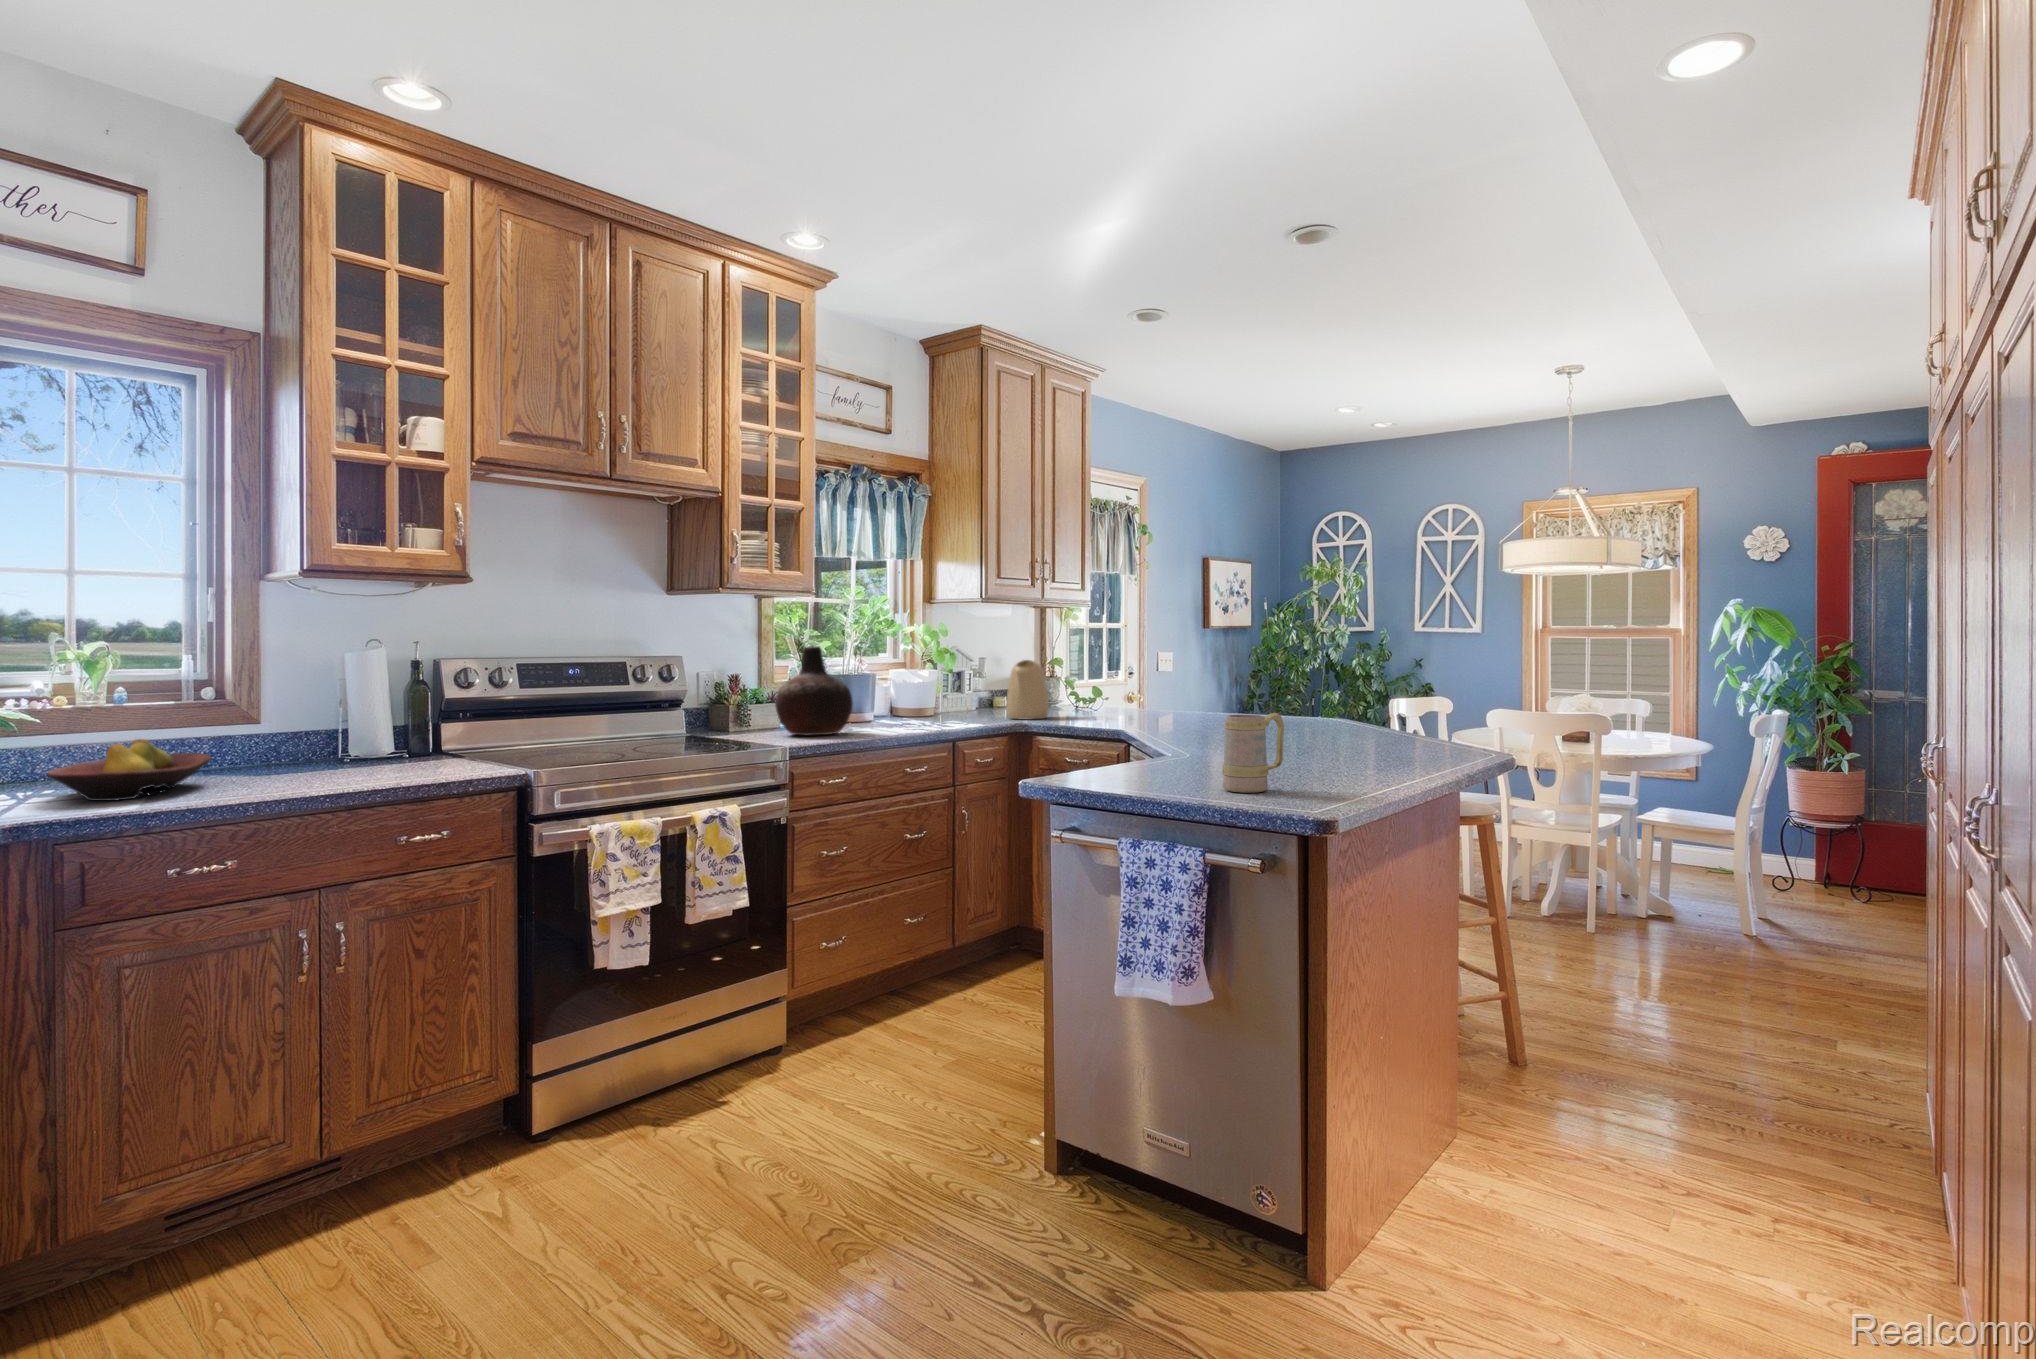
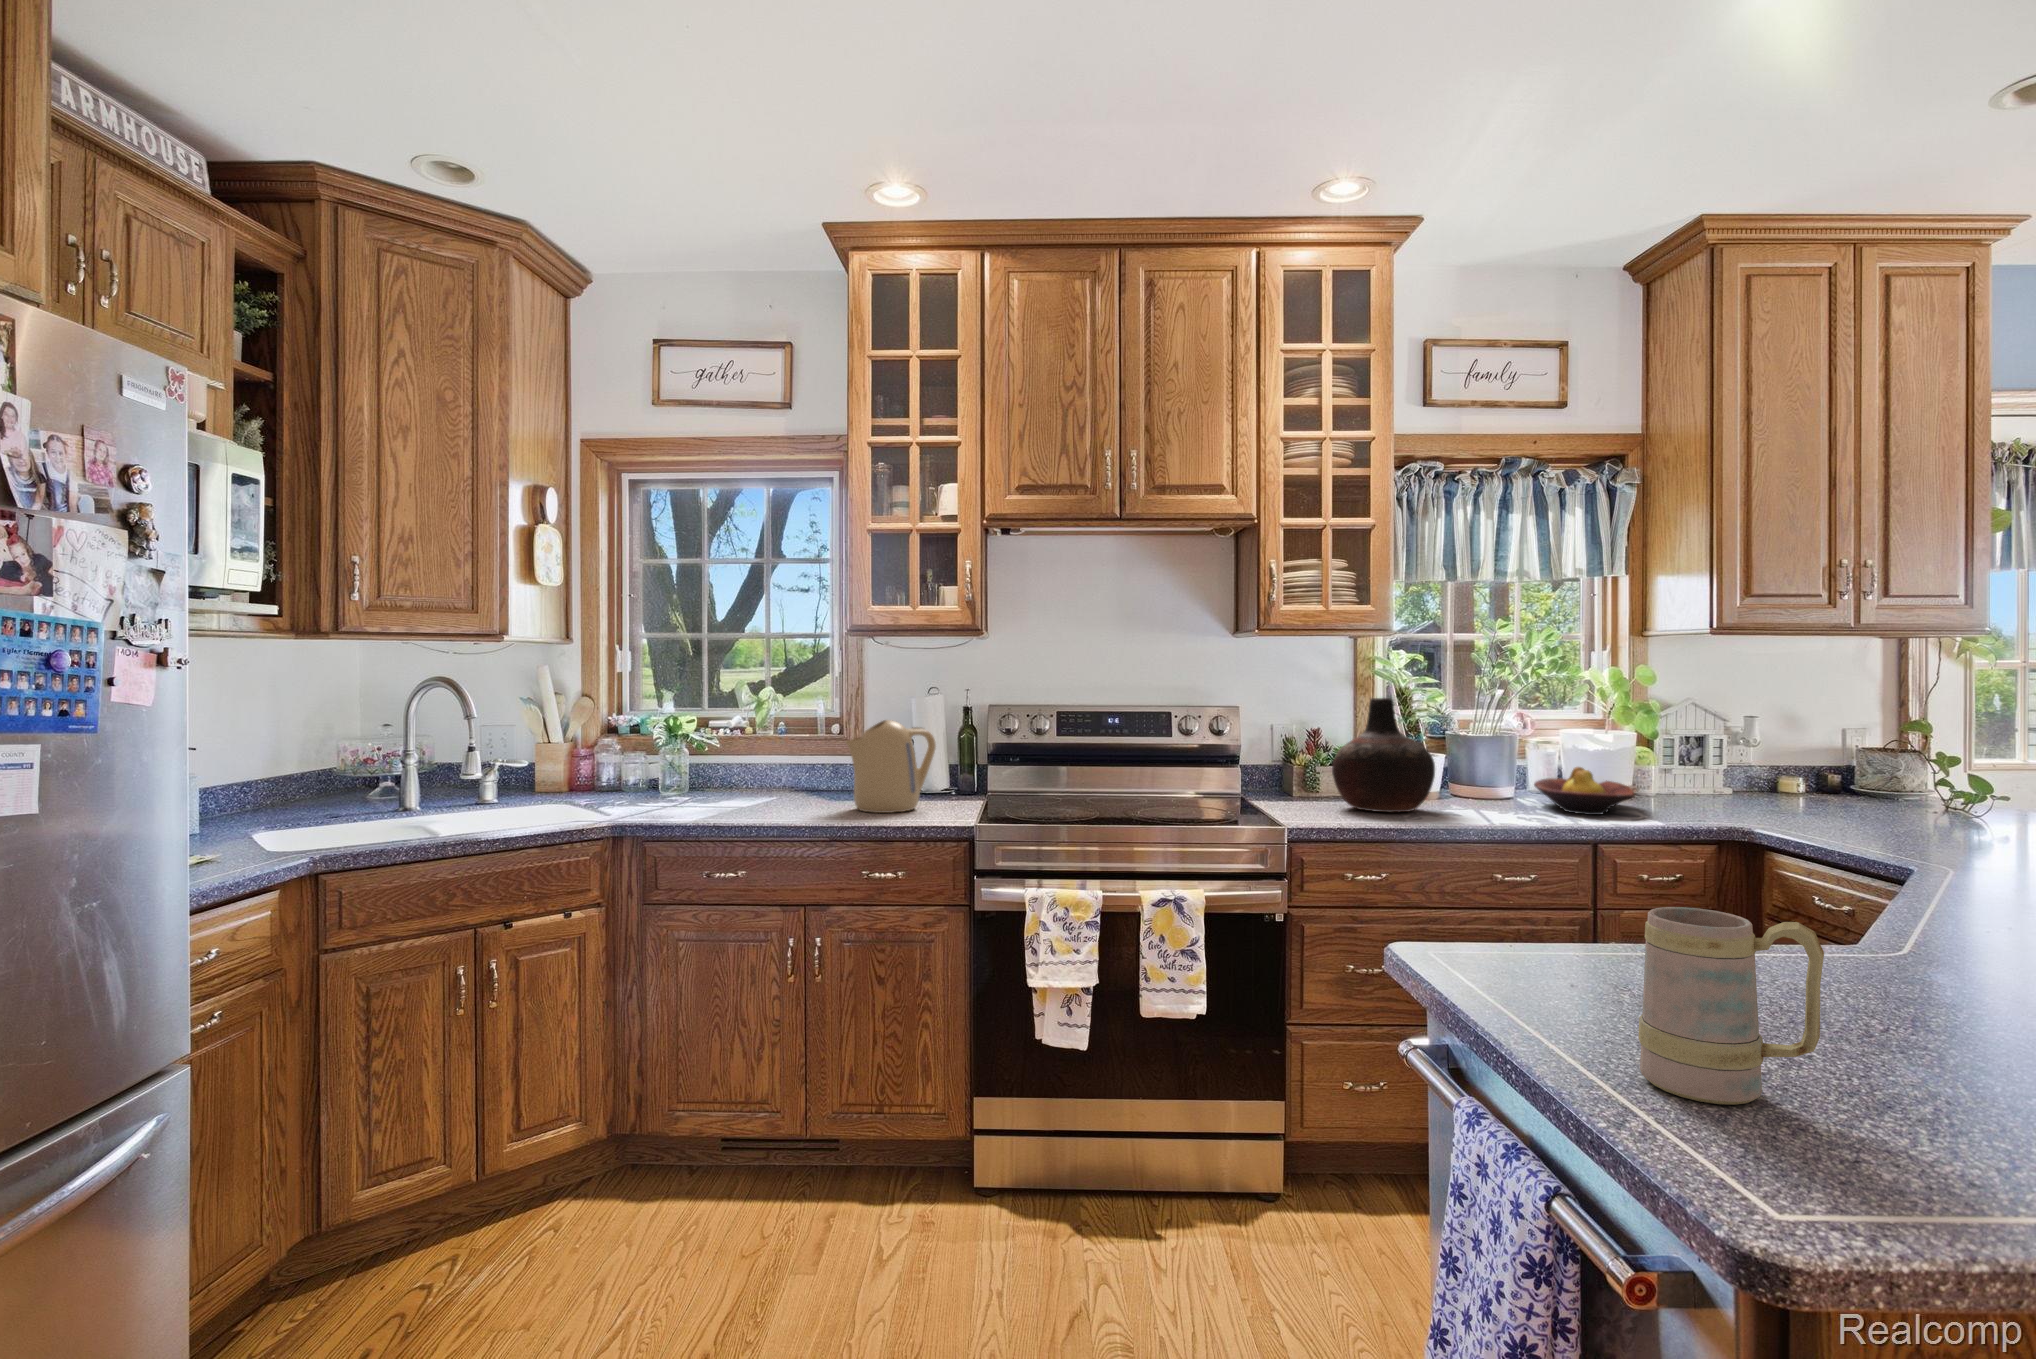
kettle: present [1006,660,1049,720] -> present [846,720,936,813]
fruit bowl: present [47,739,211,801] -> present [1534,767,1634,815]

